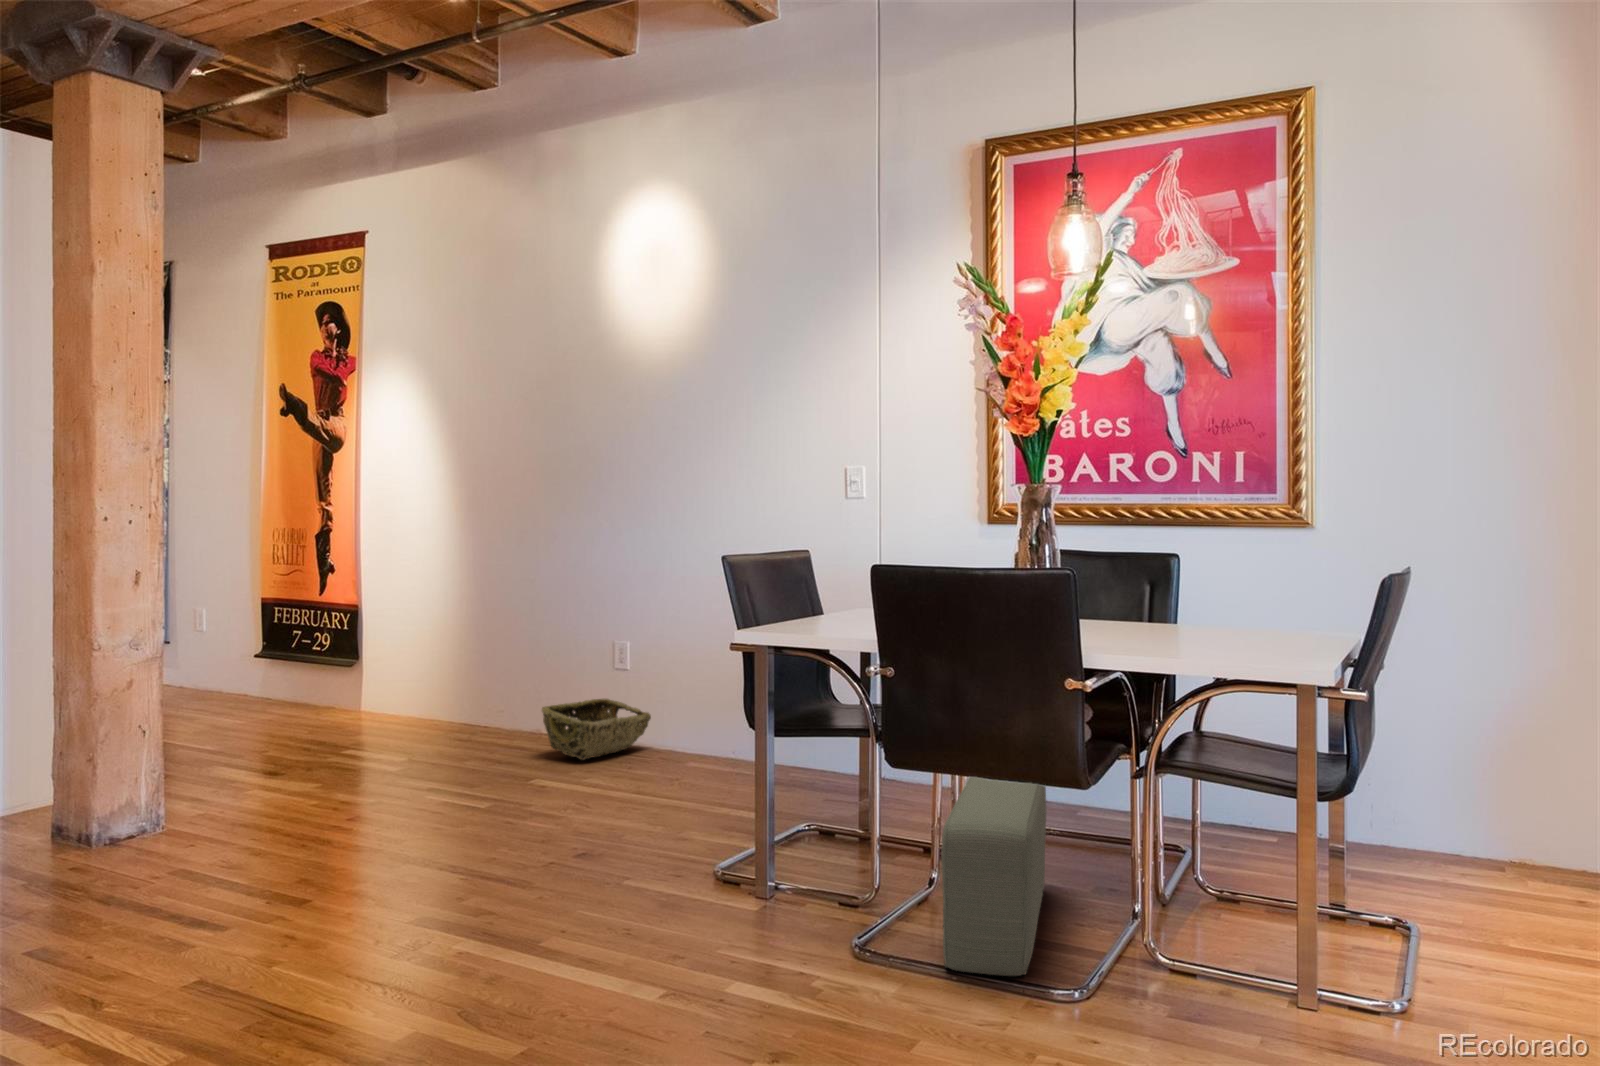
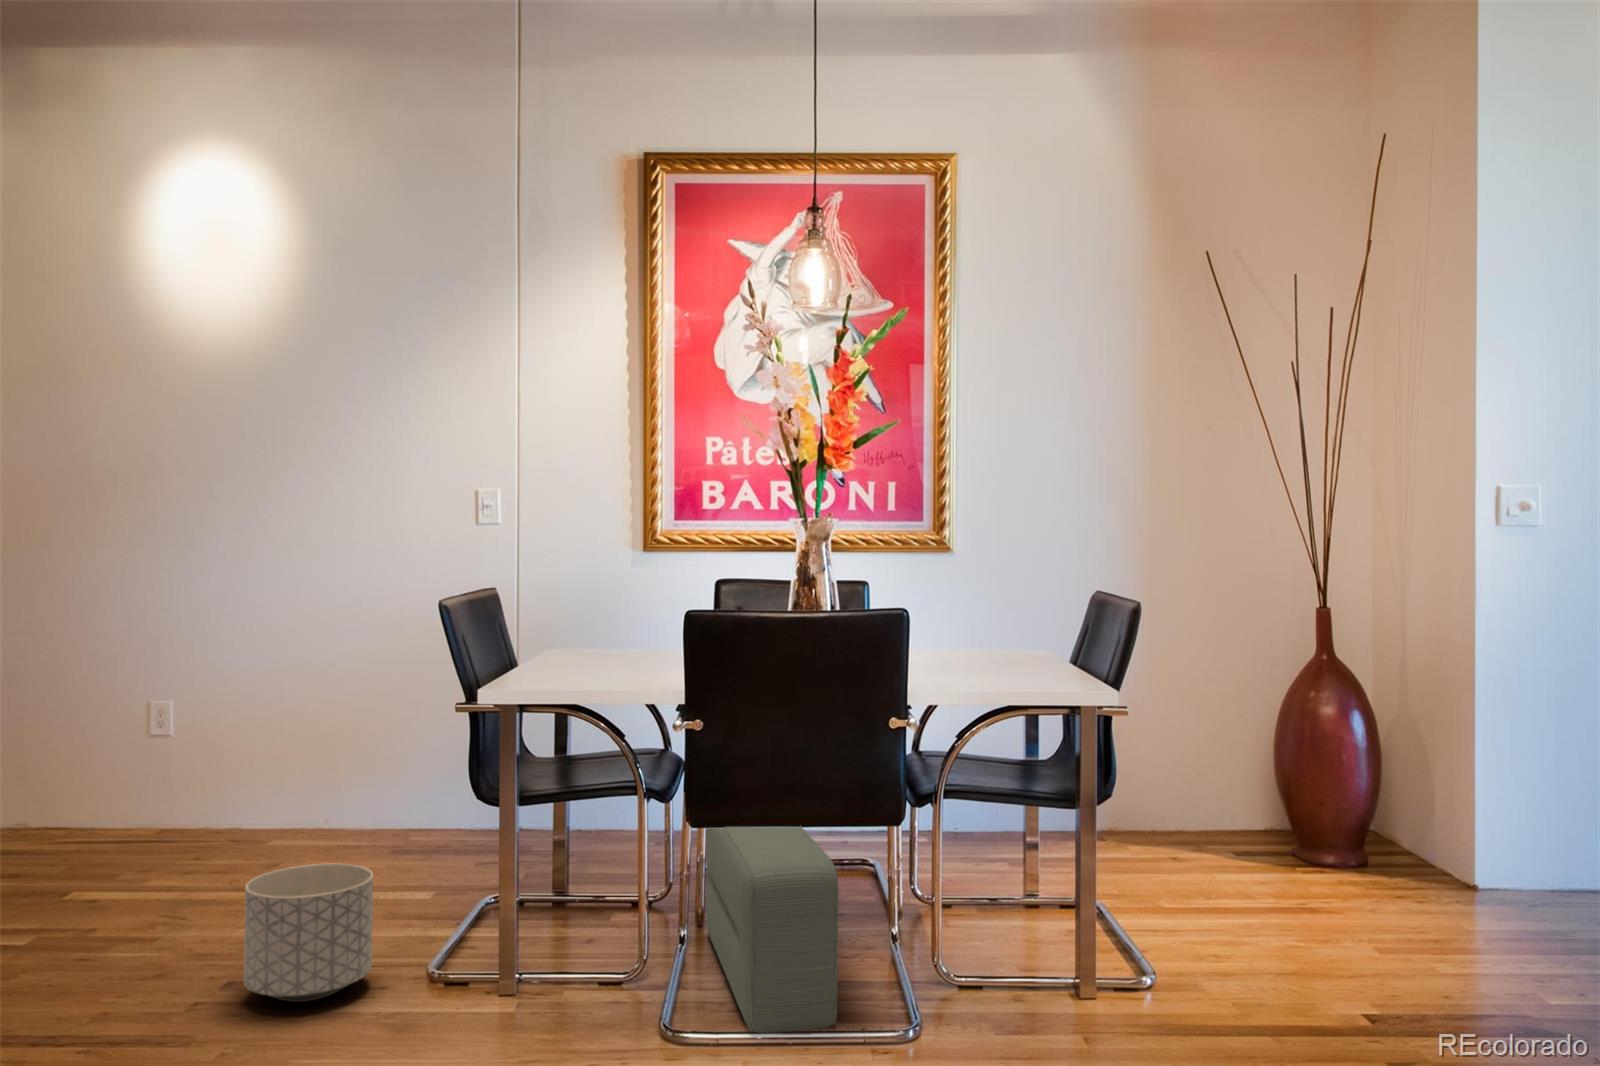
woven basket: present [542,699,651,760] -> none [69,765,219,845]
planter: none [588,783,682,888] -> present [244,864,373,1002]

